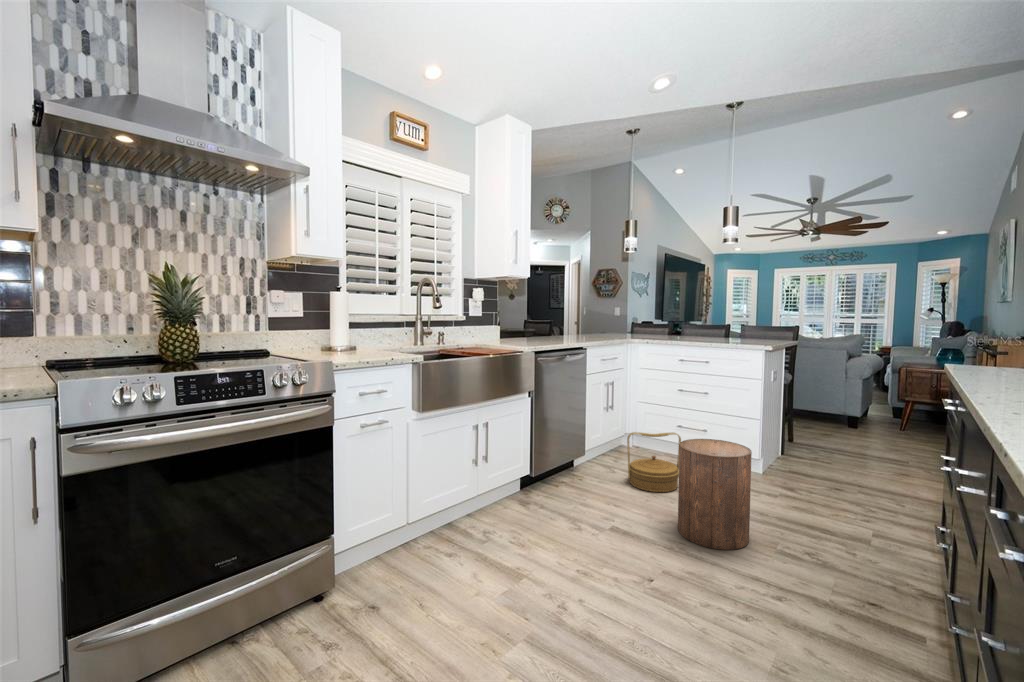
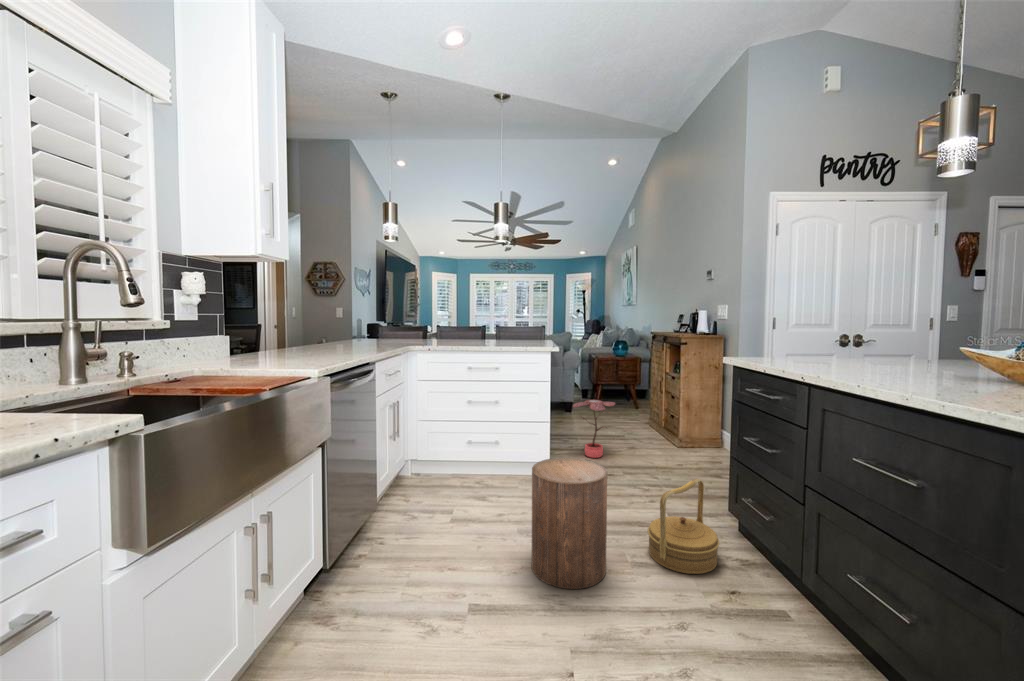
potted plant: none [810,408,869,474] -> present [573,400,615,458]
basket: present [627,432,681,492] -> present [648,479,719,574]

